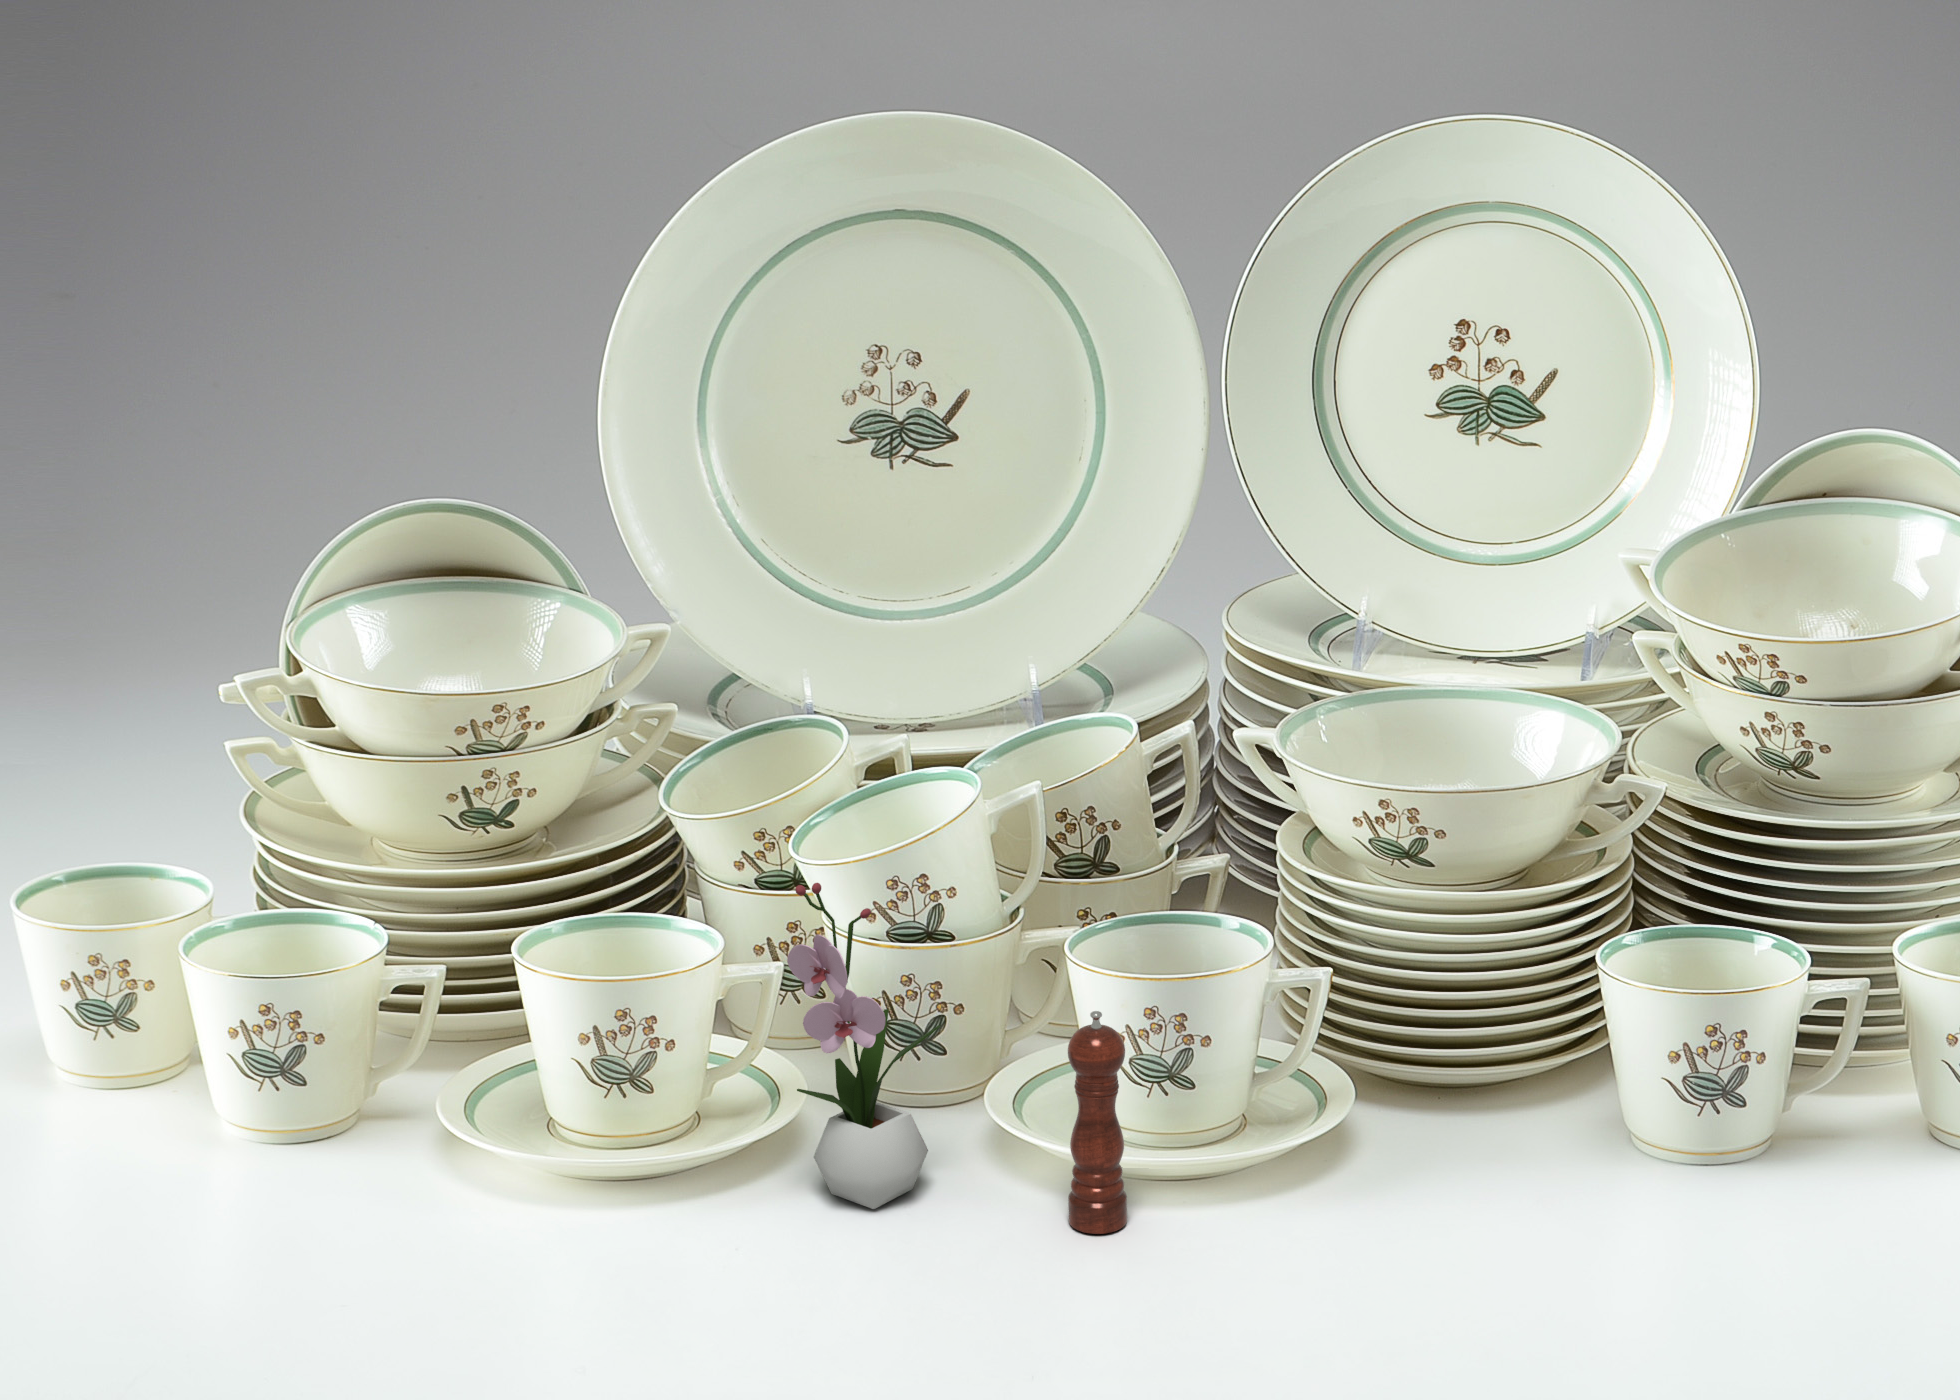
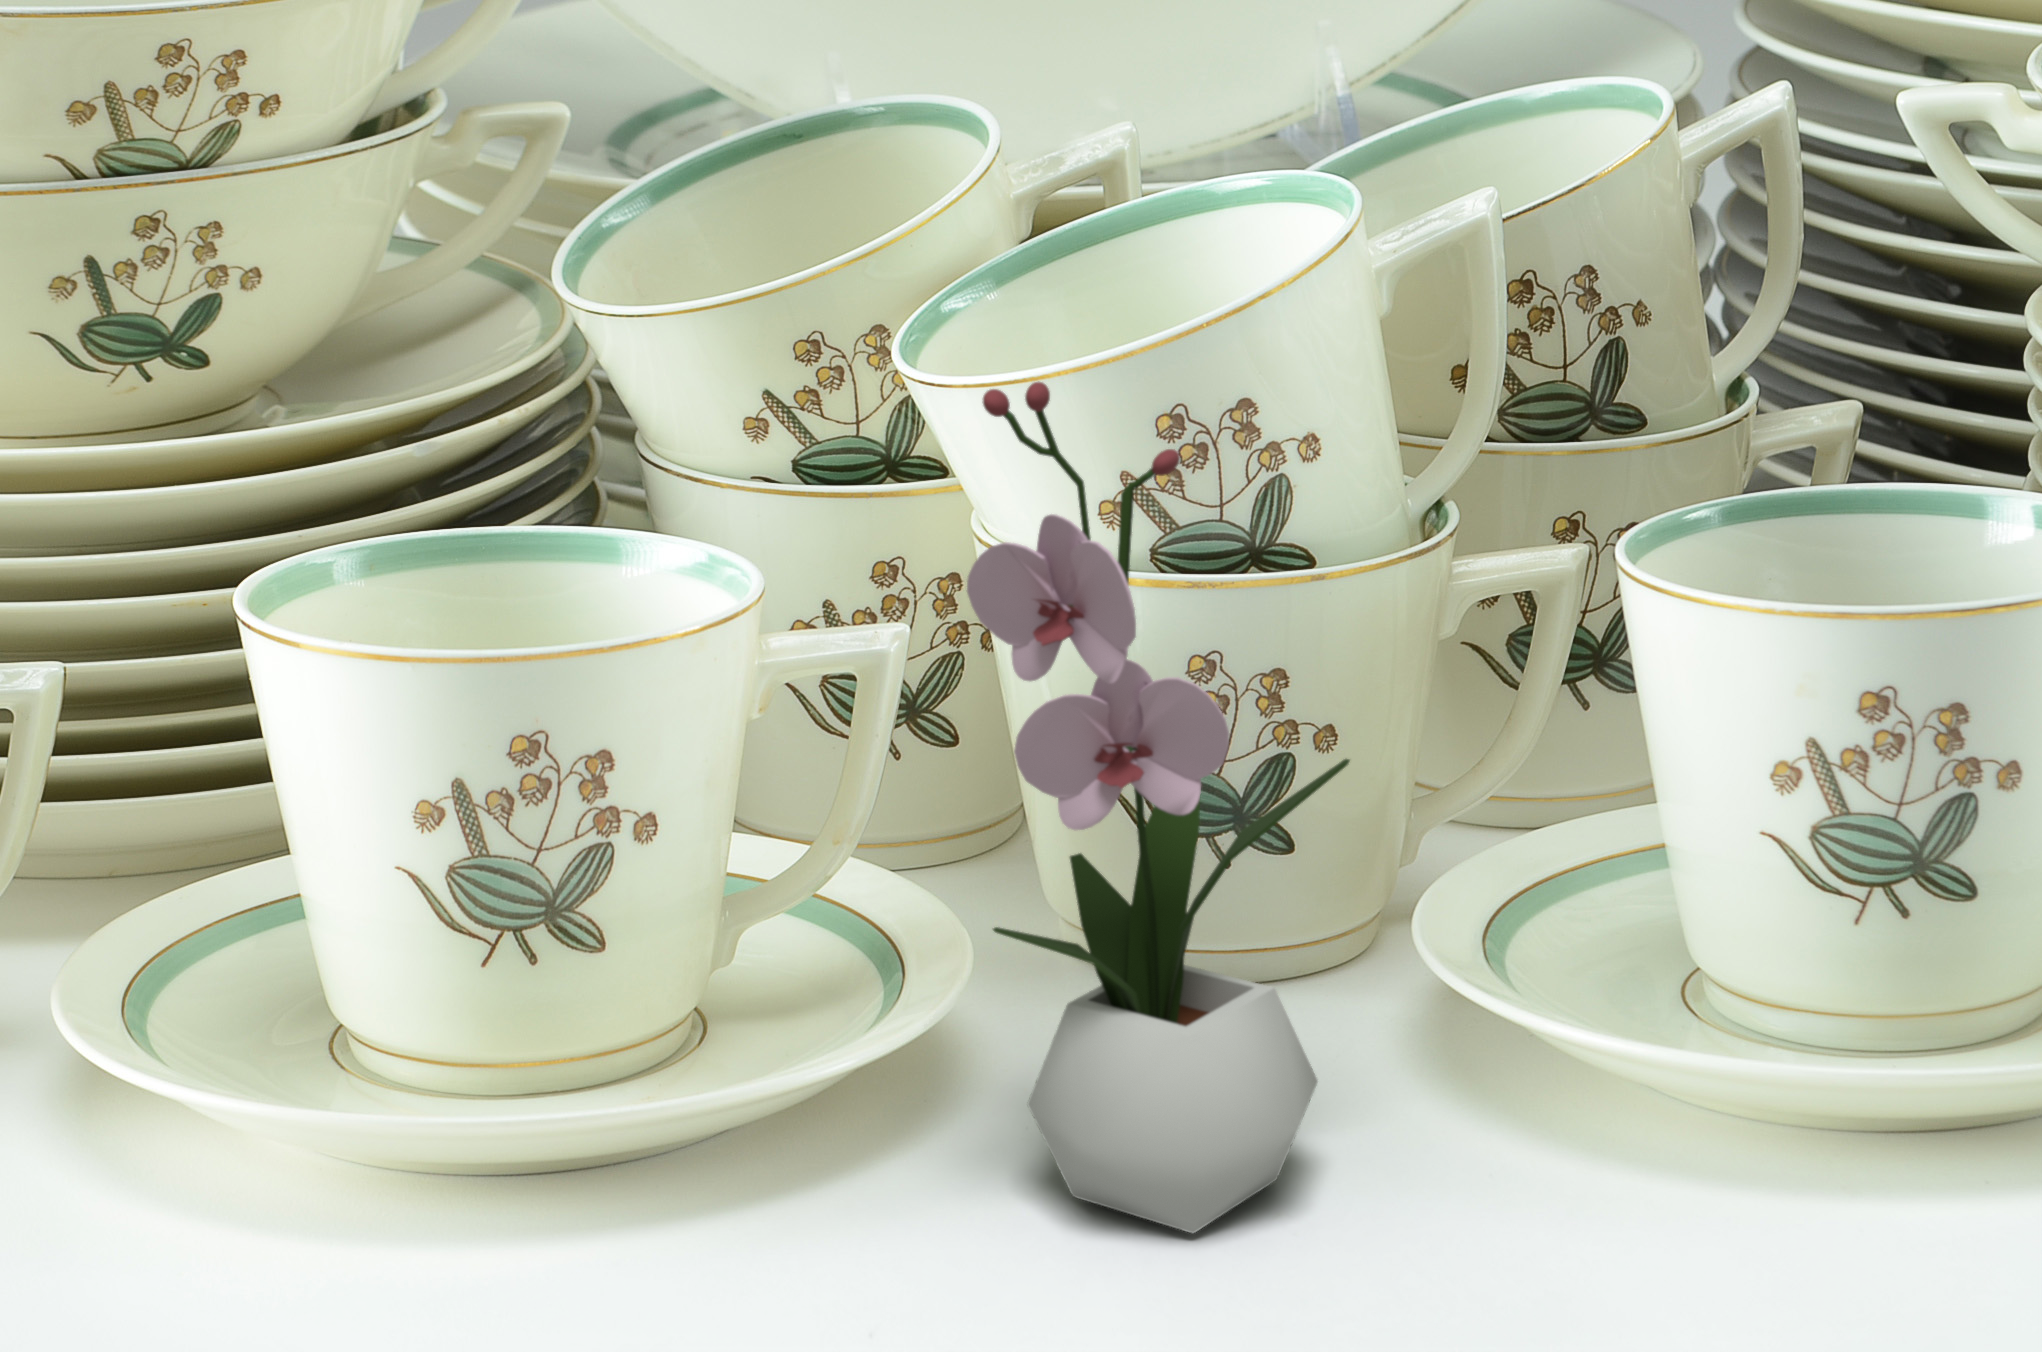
pepper mill: present [1068,1011,1127,1234] -> none [1710,698,1878,1284]

